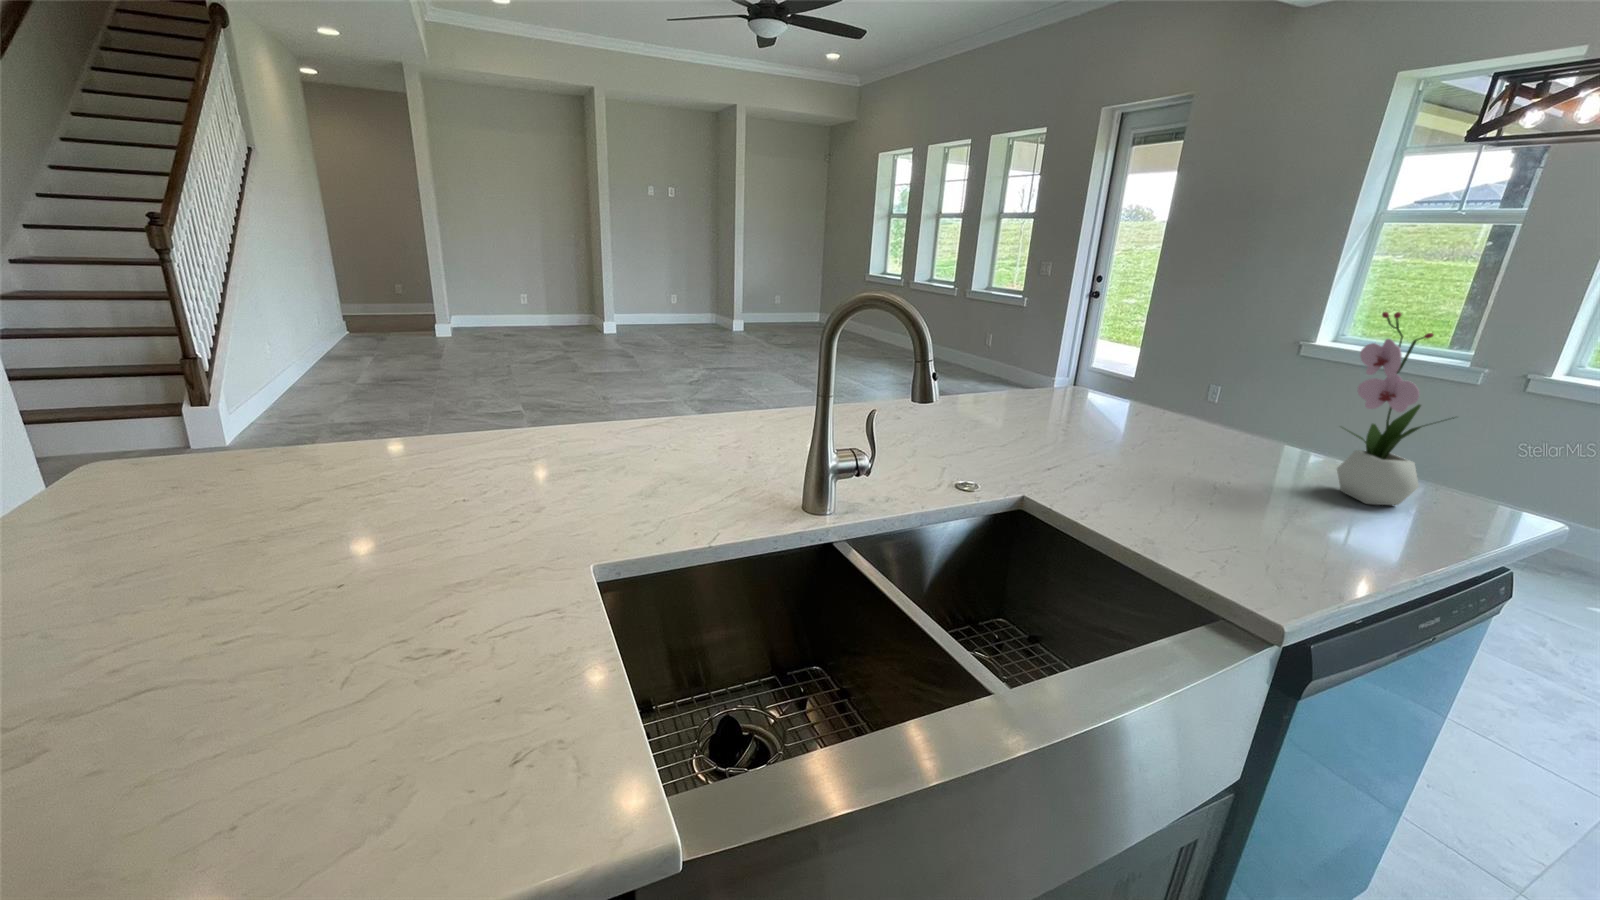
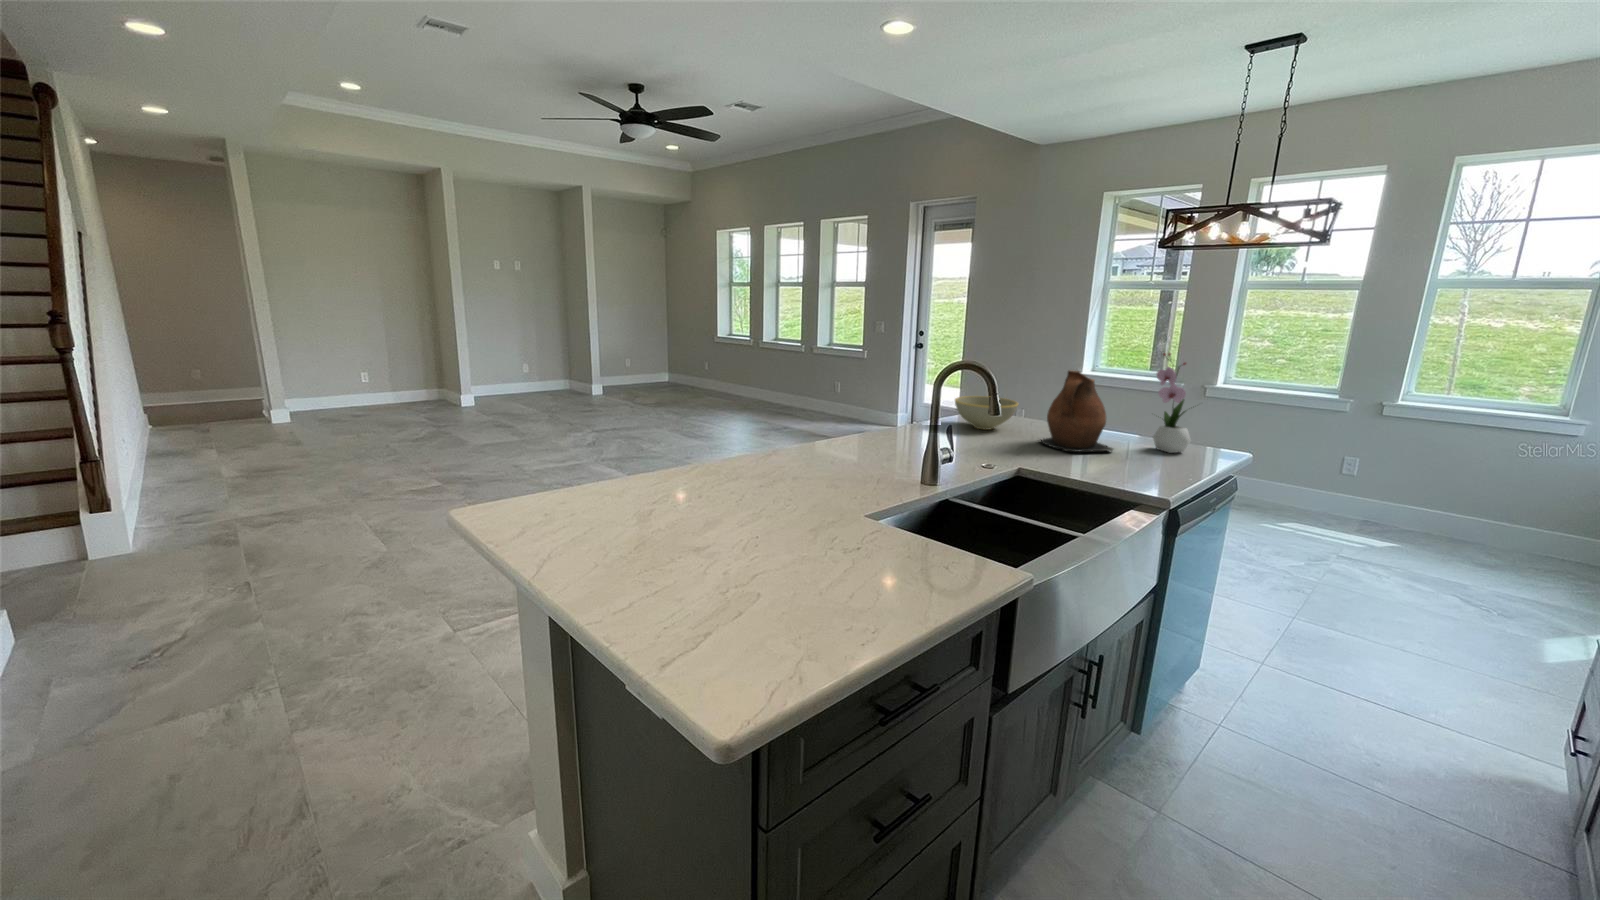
ceramic pitcher: none [1107,333,1246,488] -> present [1040,371,1113,452]
bowl: none [1000,364,1103,420] -> present [955,396,1018,430]

